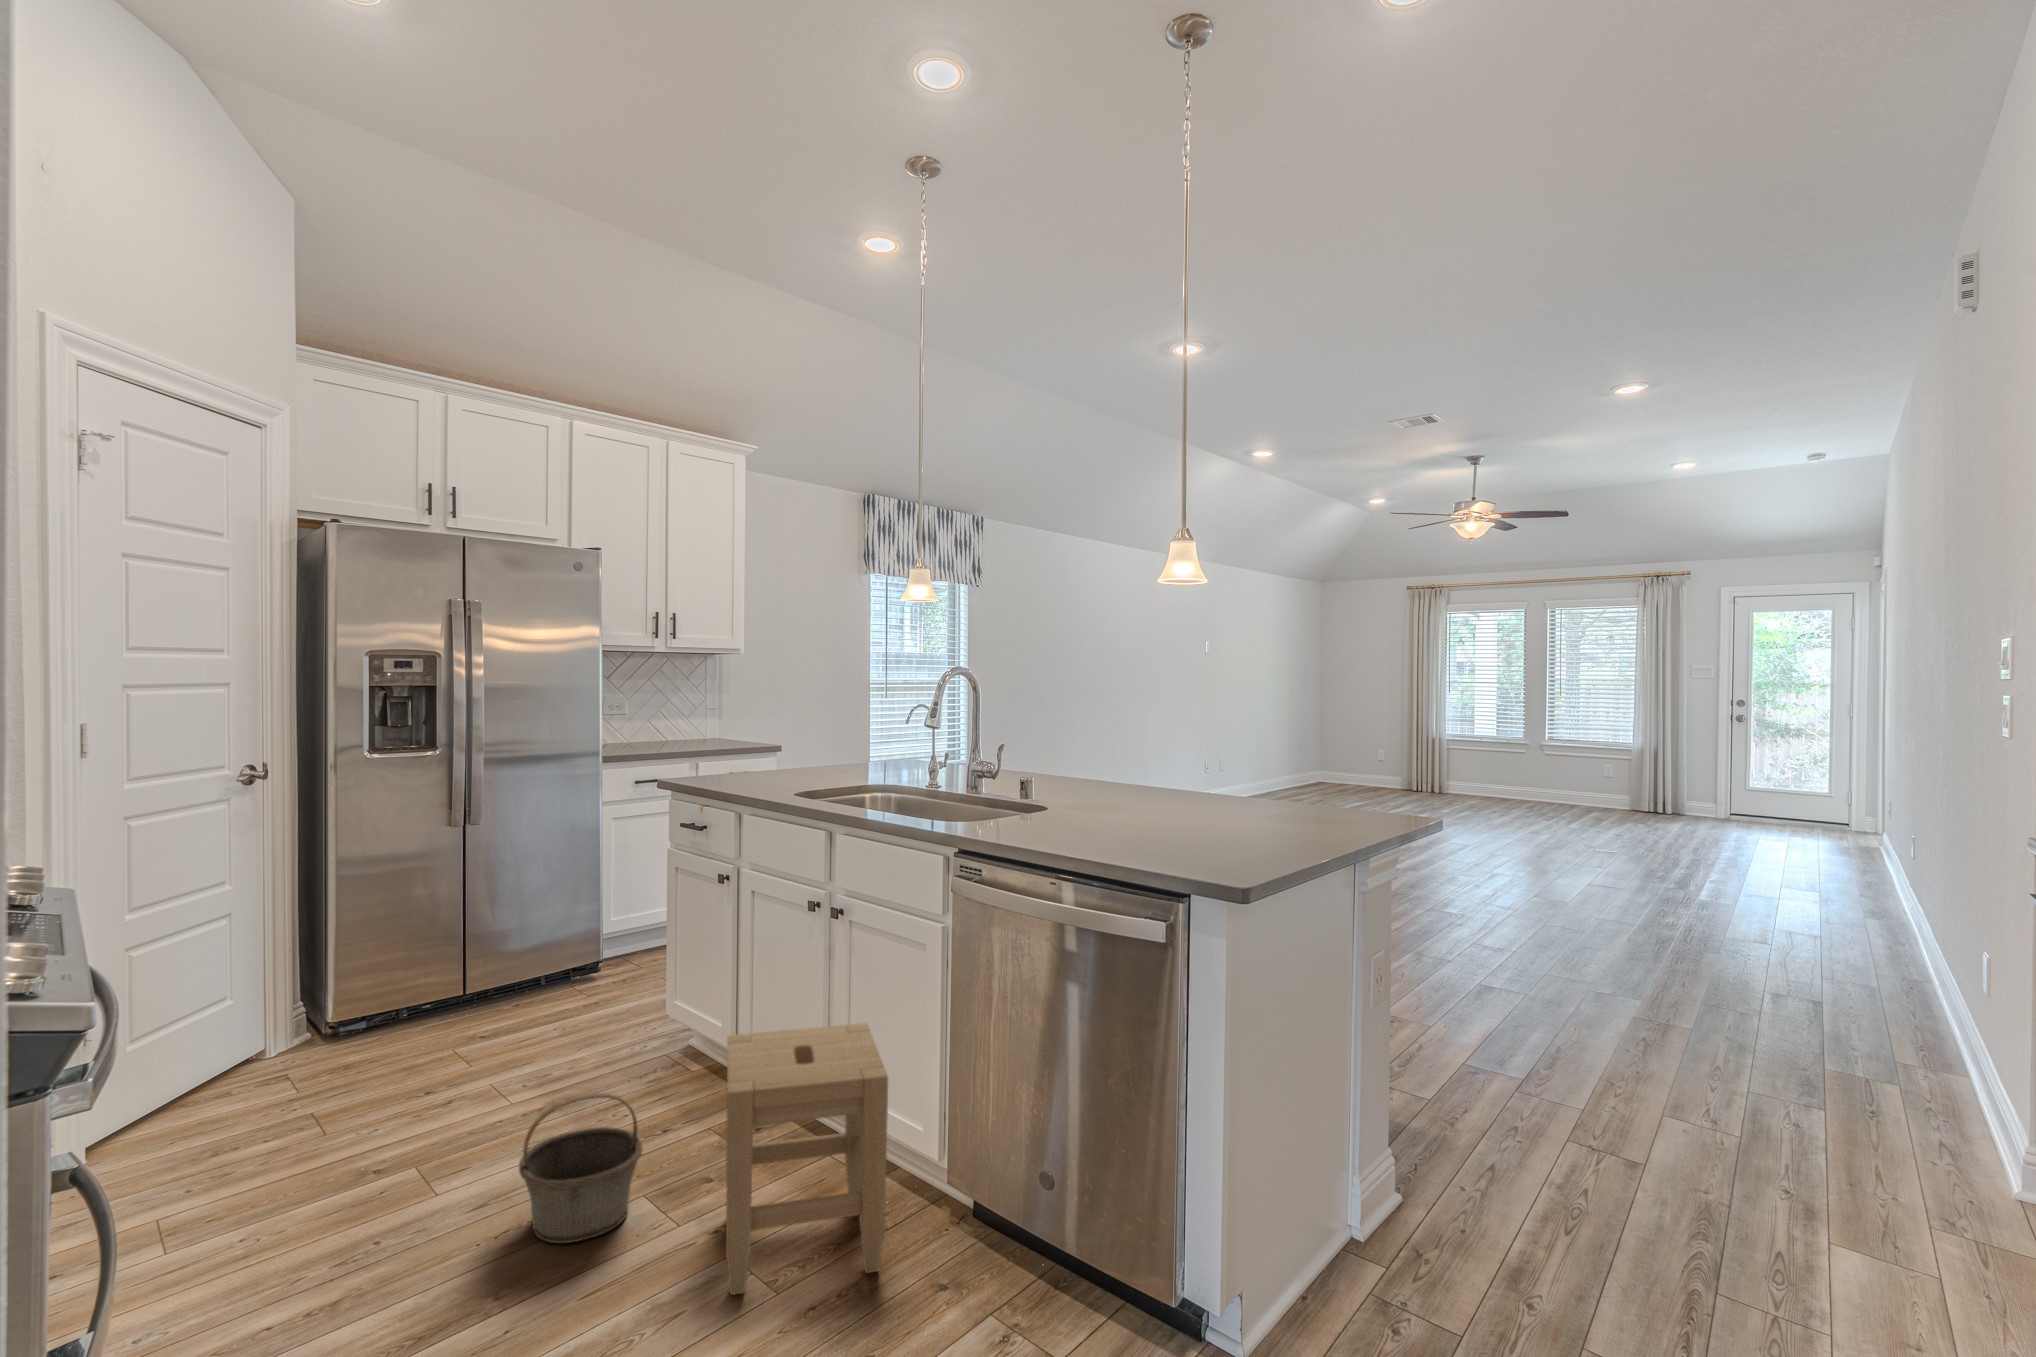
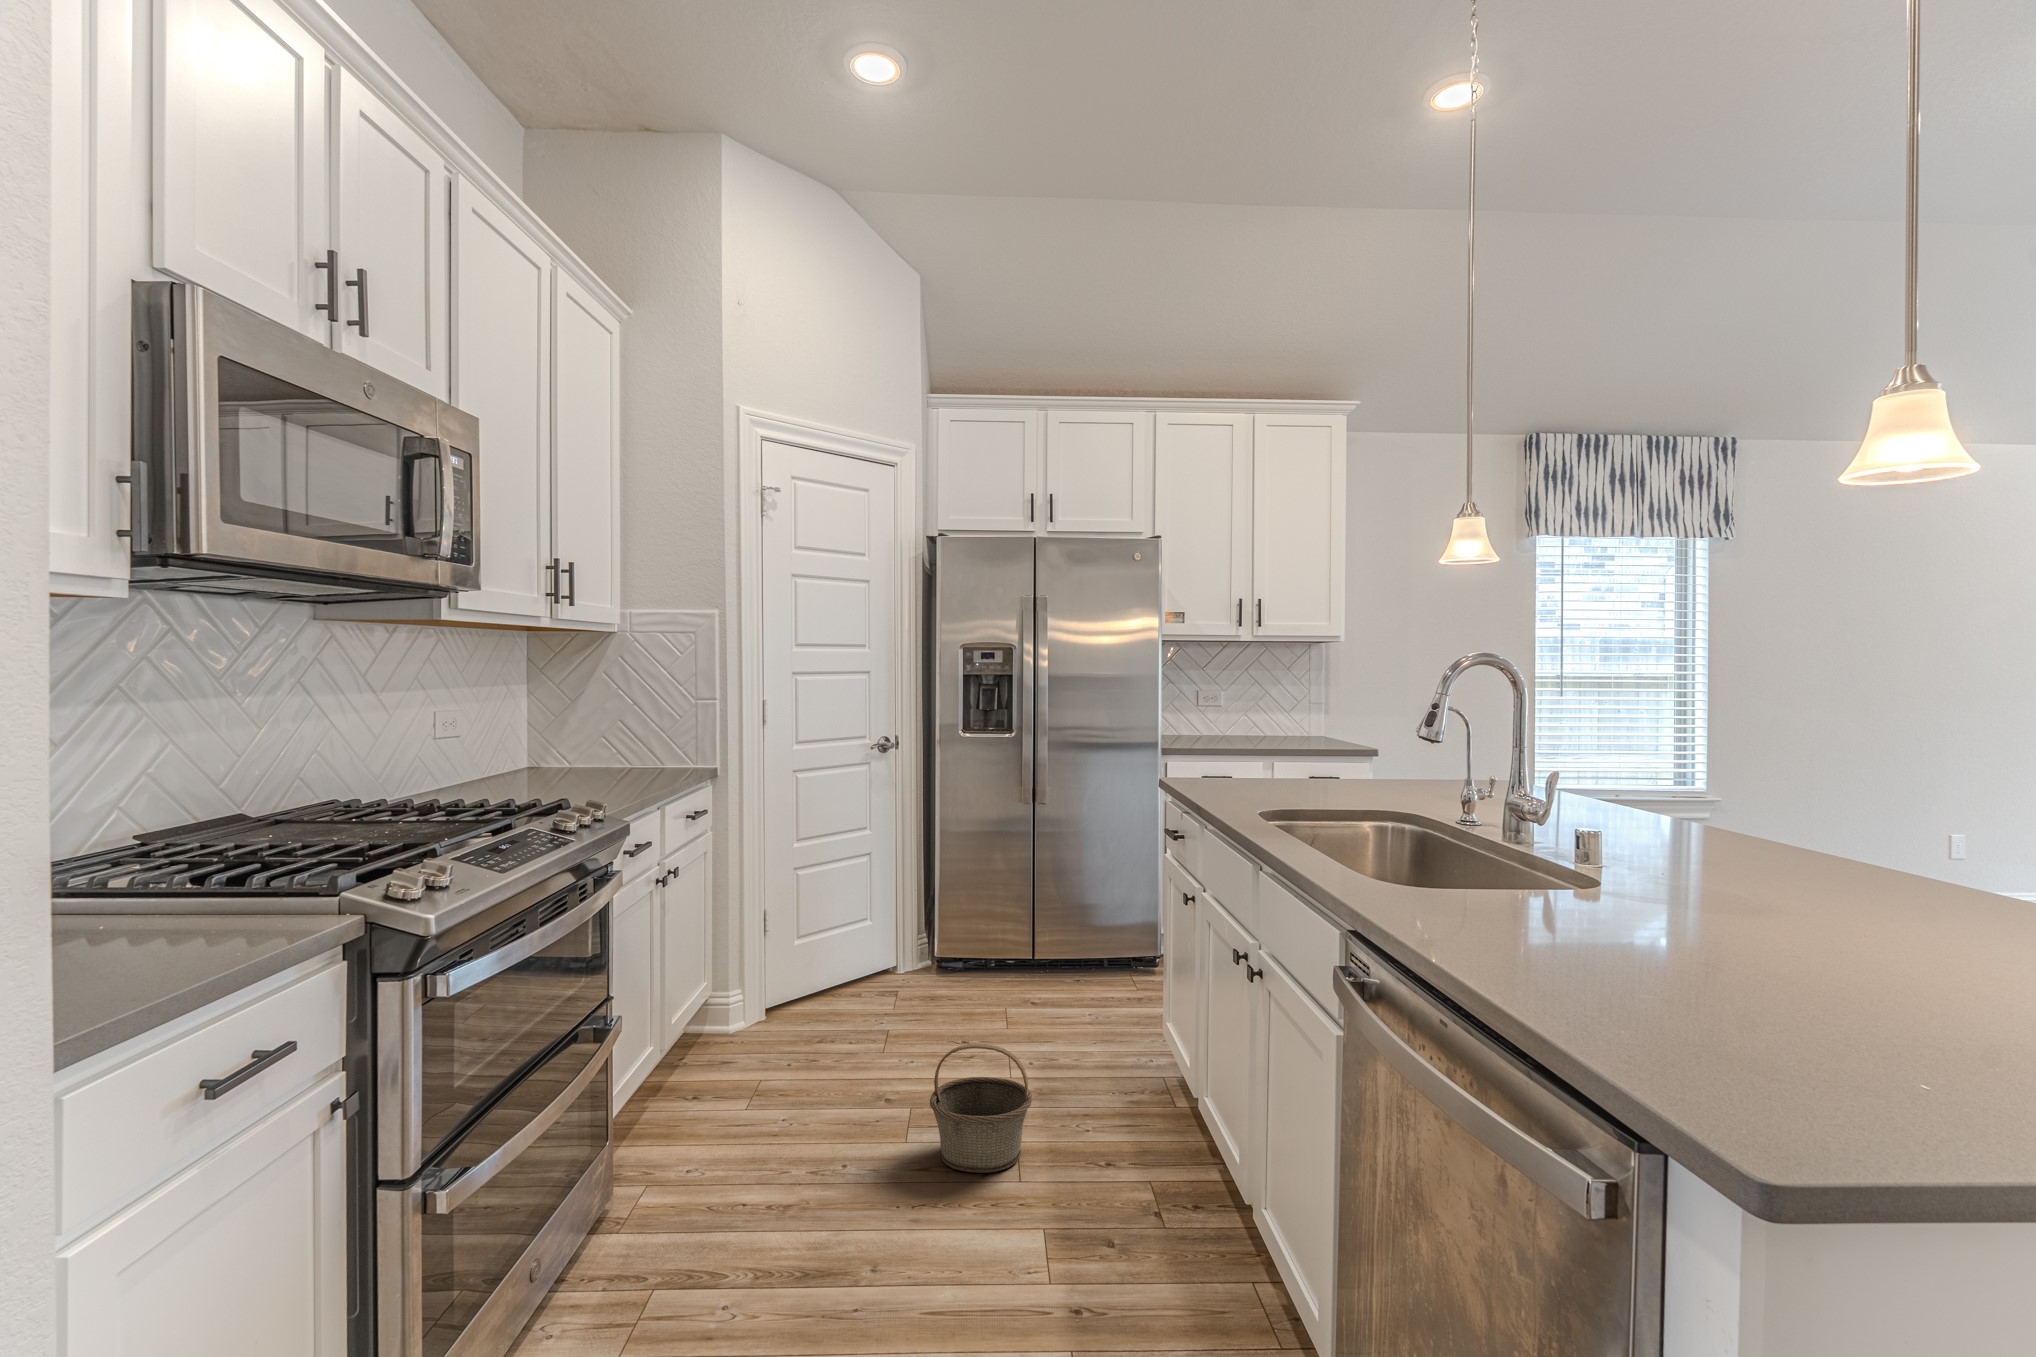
stool: present [726,1023,888,1295] -> none [1021,1019,1219,1301]

